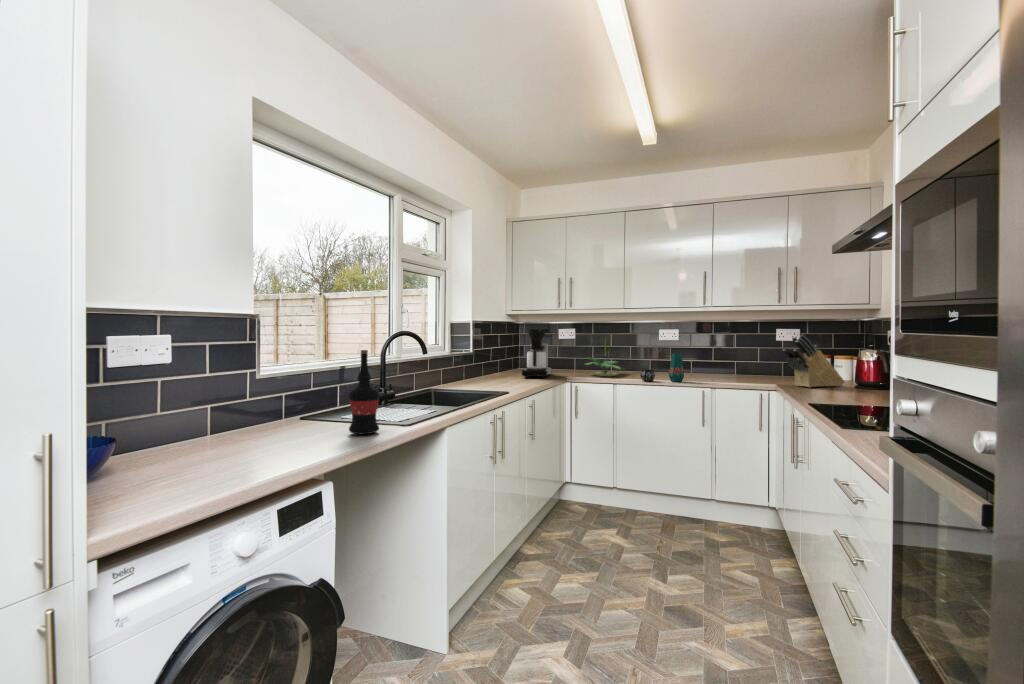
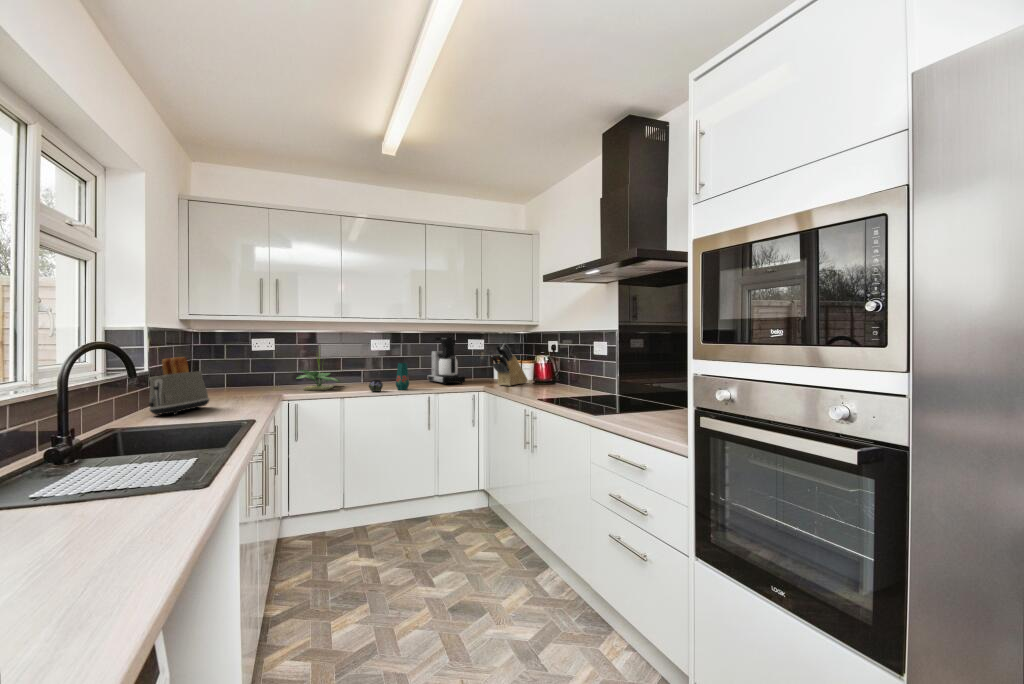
coffee maker: present [522,329,552,378] -> present [427,337,465,384]
toaster: none [466,342,507,385] -> present [149,357,209,415]
wine bottle: present [349,350,379,434] -> none [80,379,145,523]

